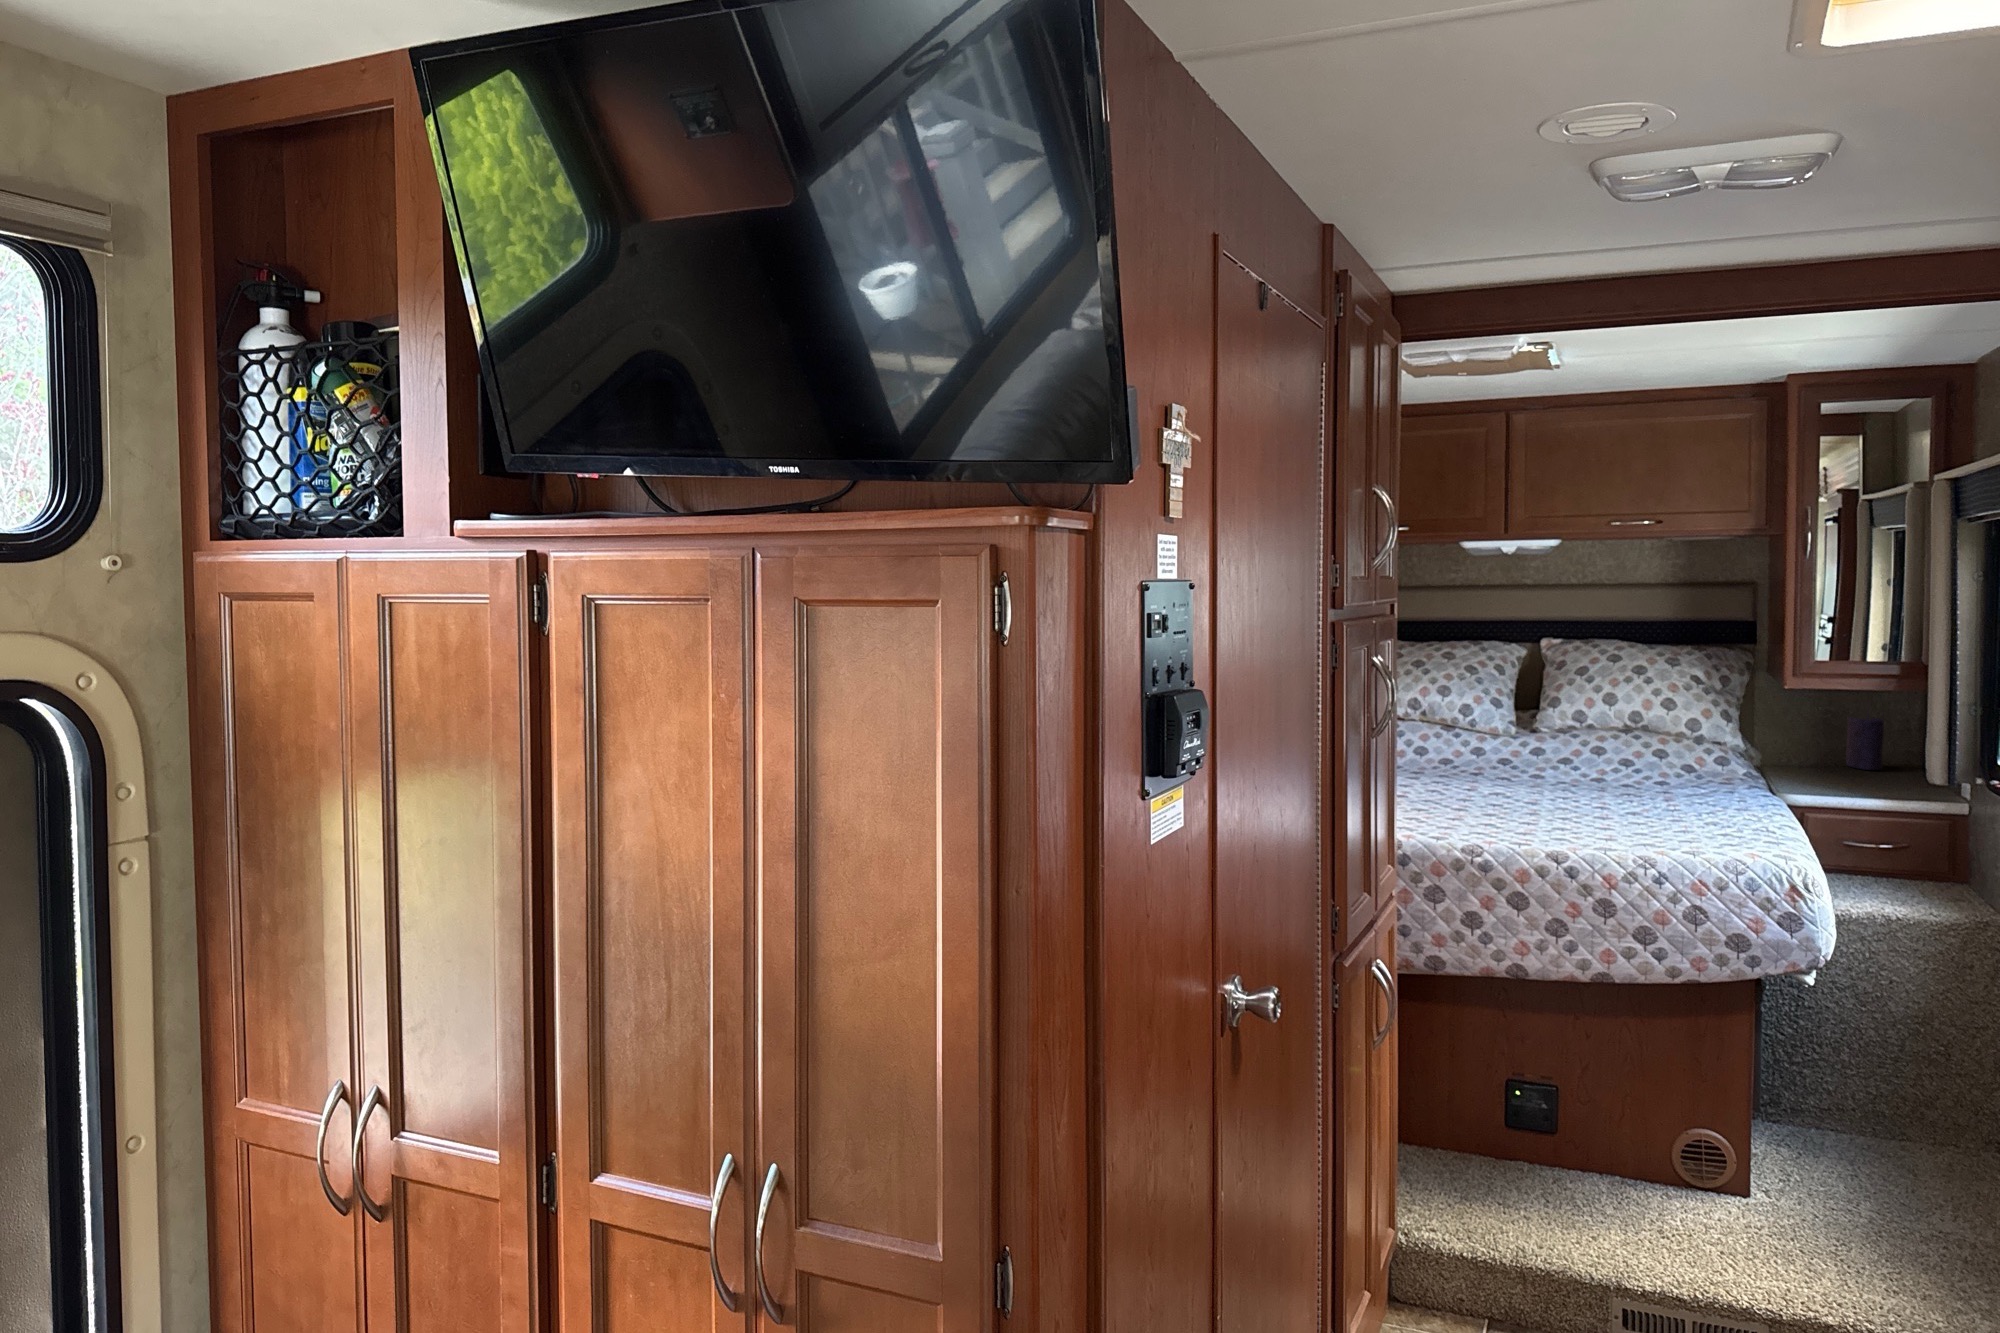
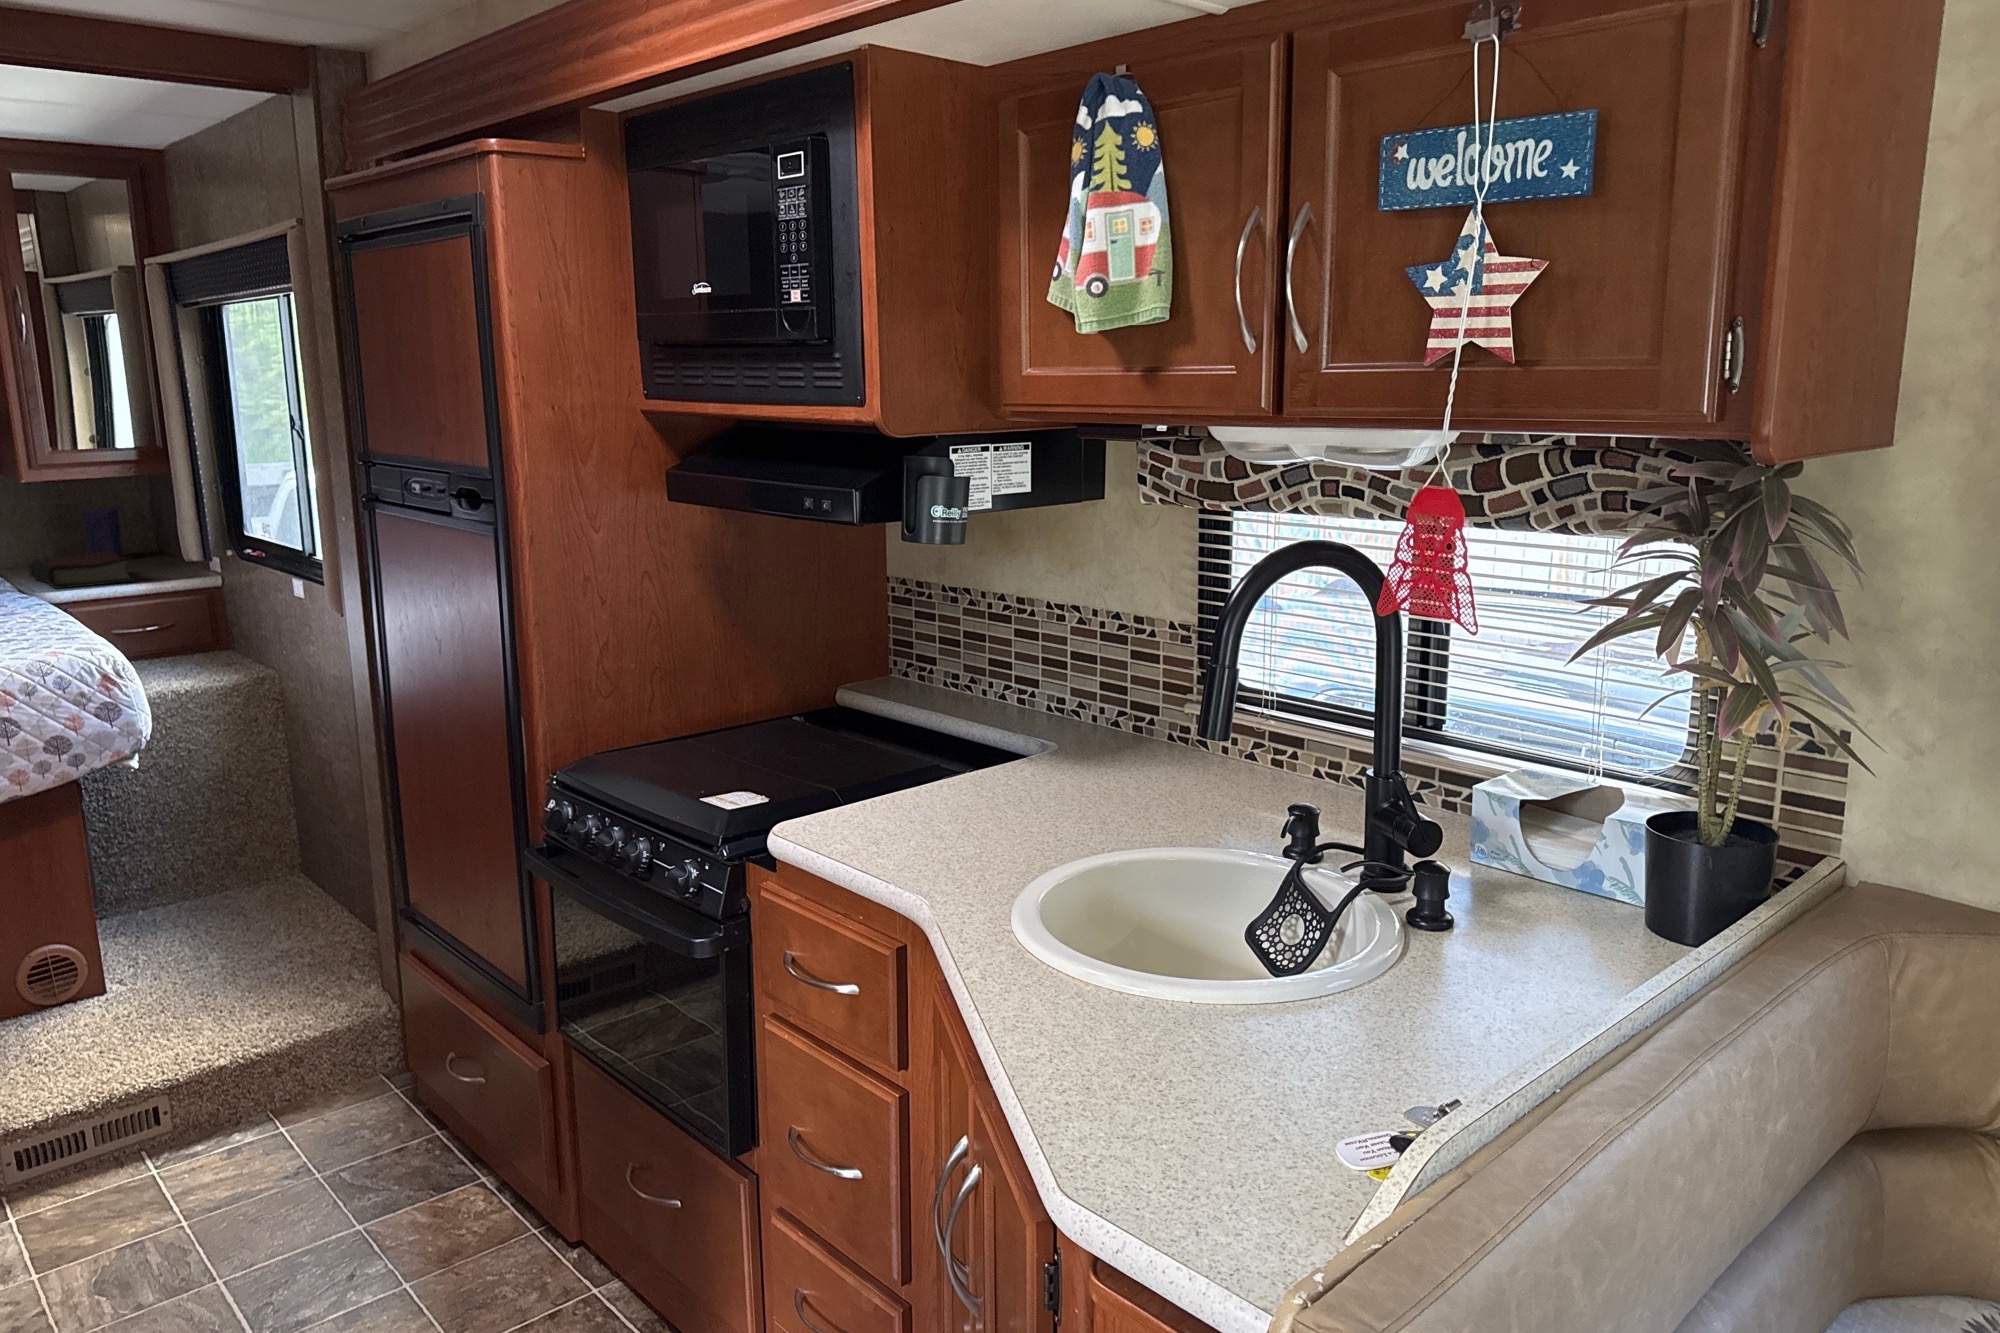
hardback book: none [1782,761,1877,795] -> present [29,551,135,589]

